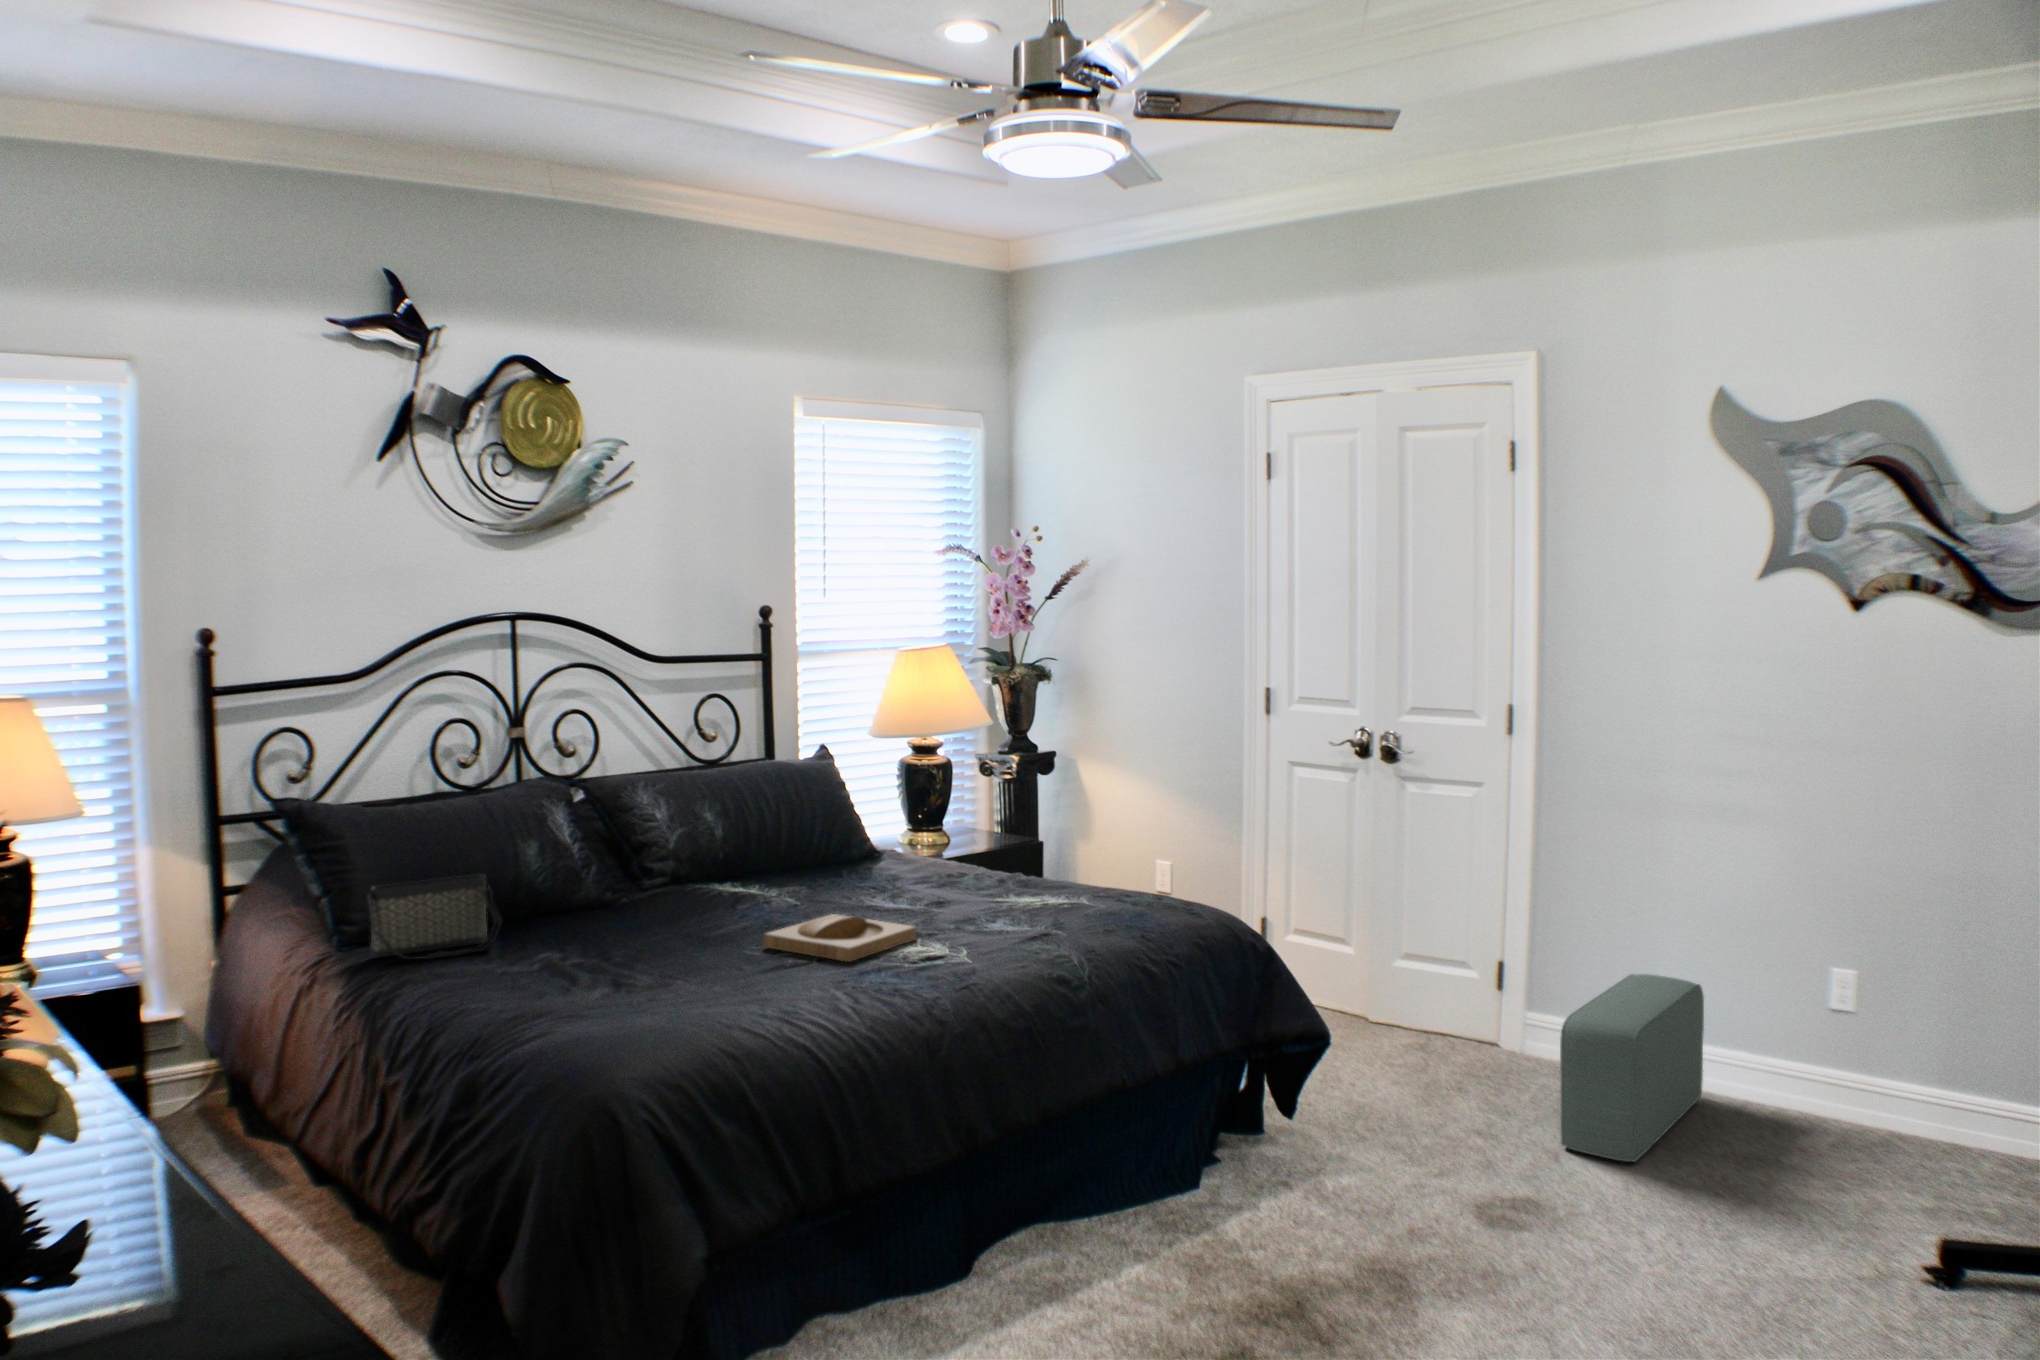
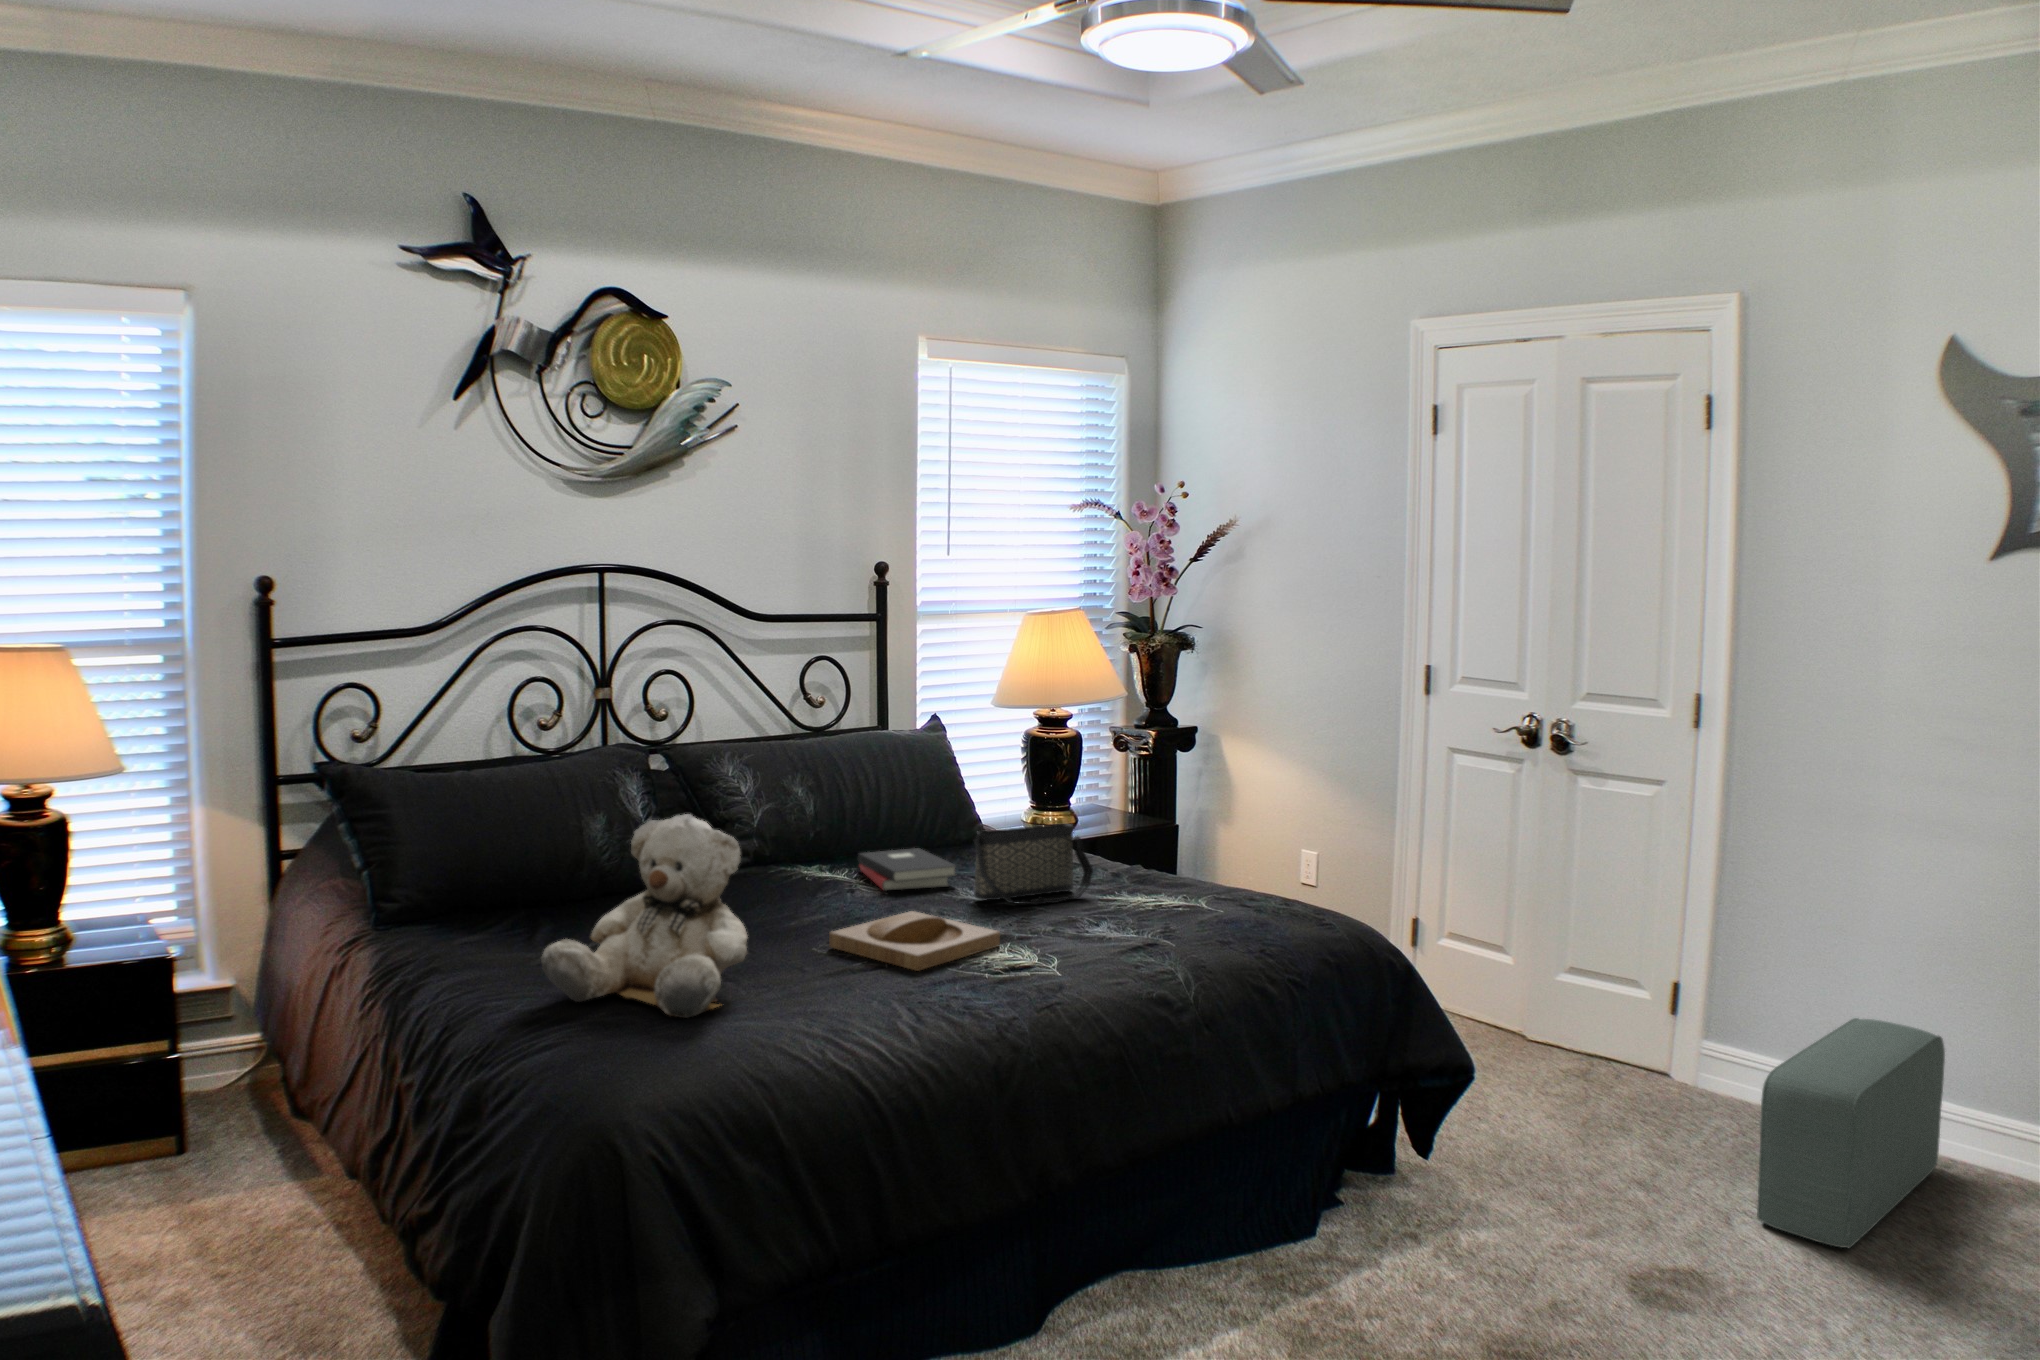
teddy bear: none [515,829,701,1008] -> present [541,814,748,1018]
hardback book: none [770,863,865,901] -> present [858,848,956,890]
handbag: present [367,875,502,959] -> present [974,824,1093,905]

